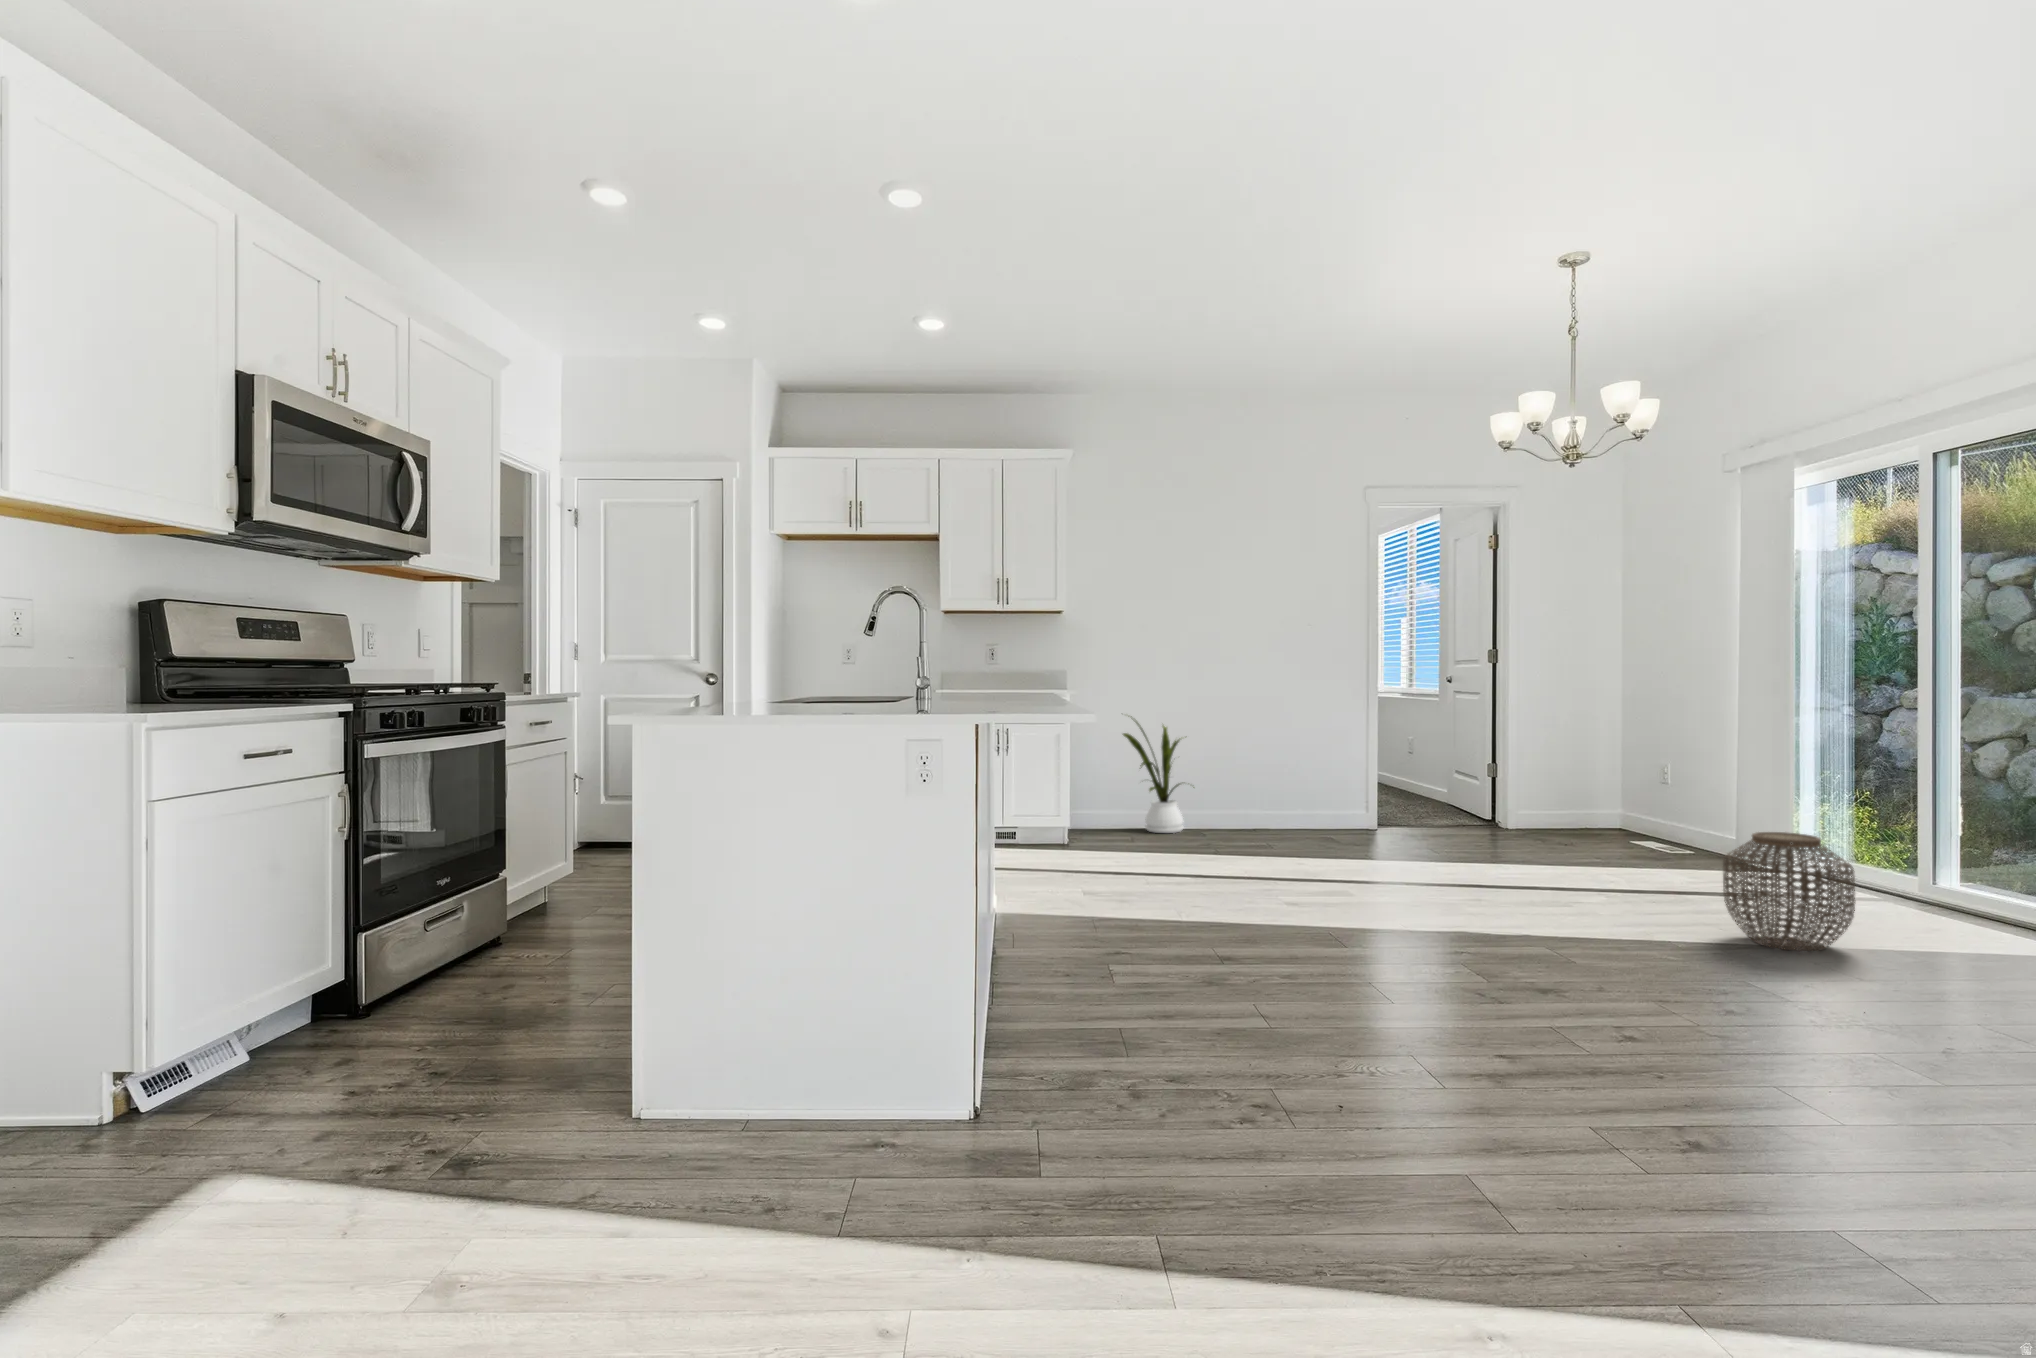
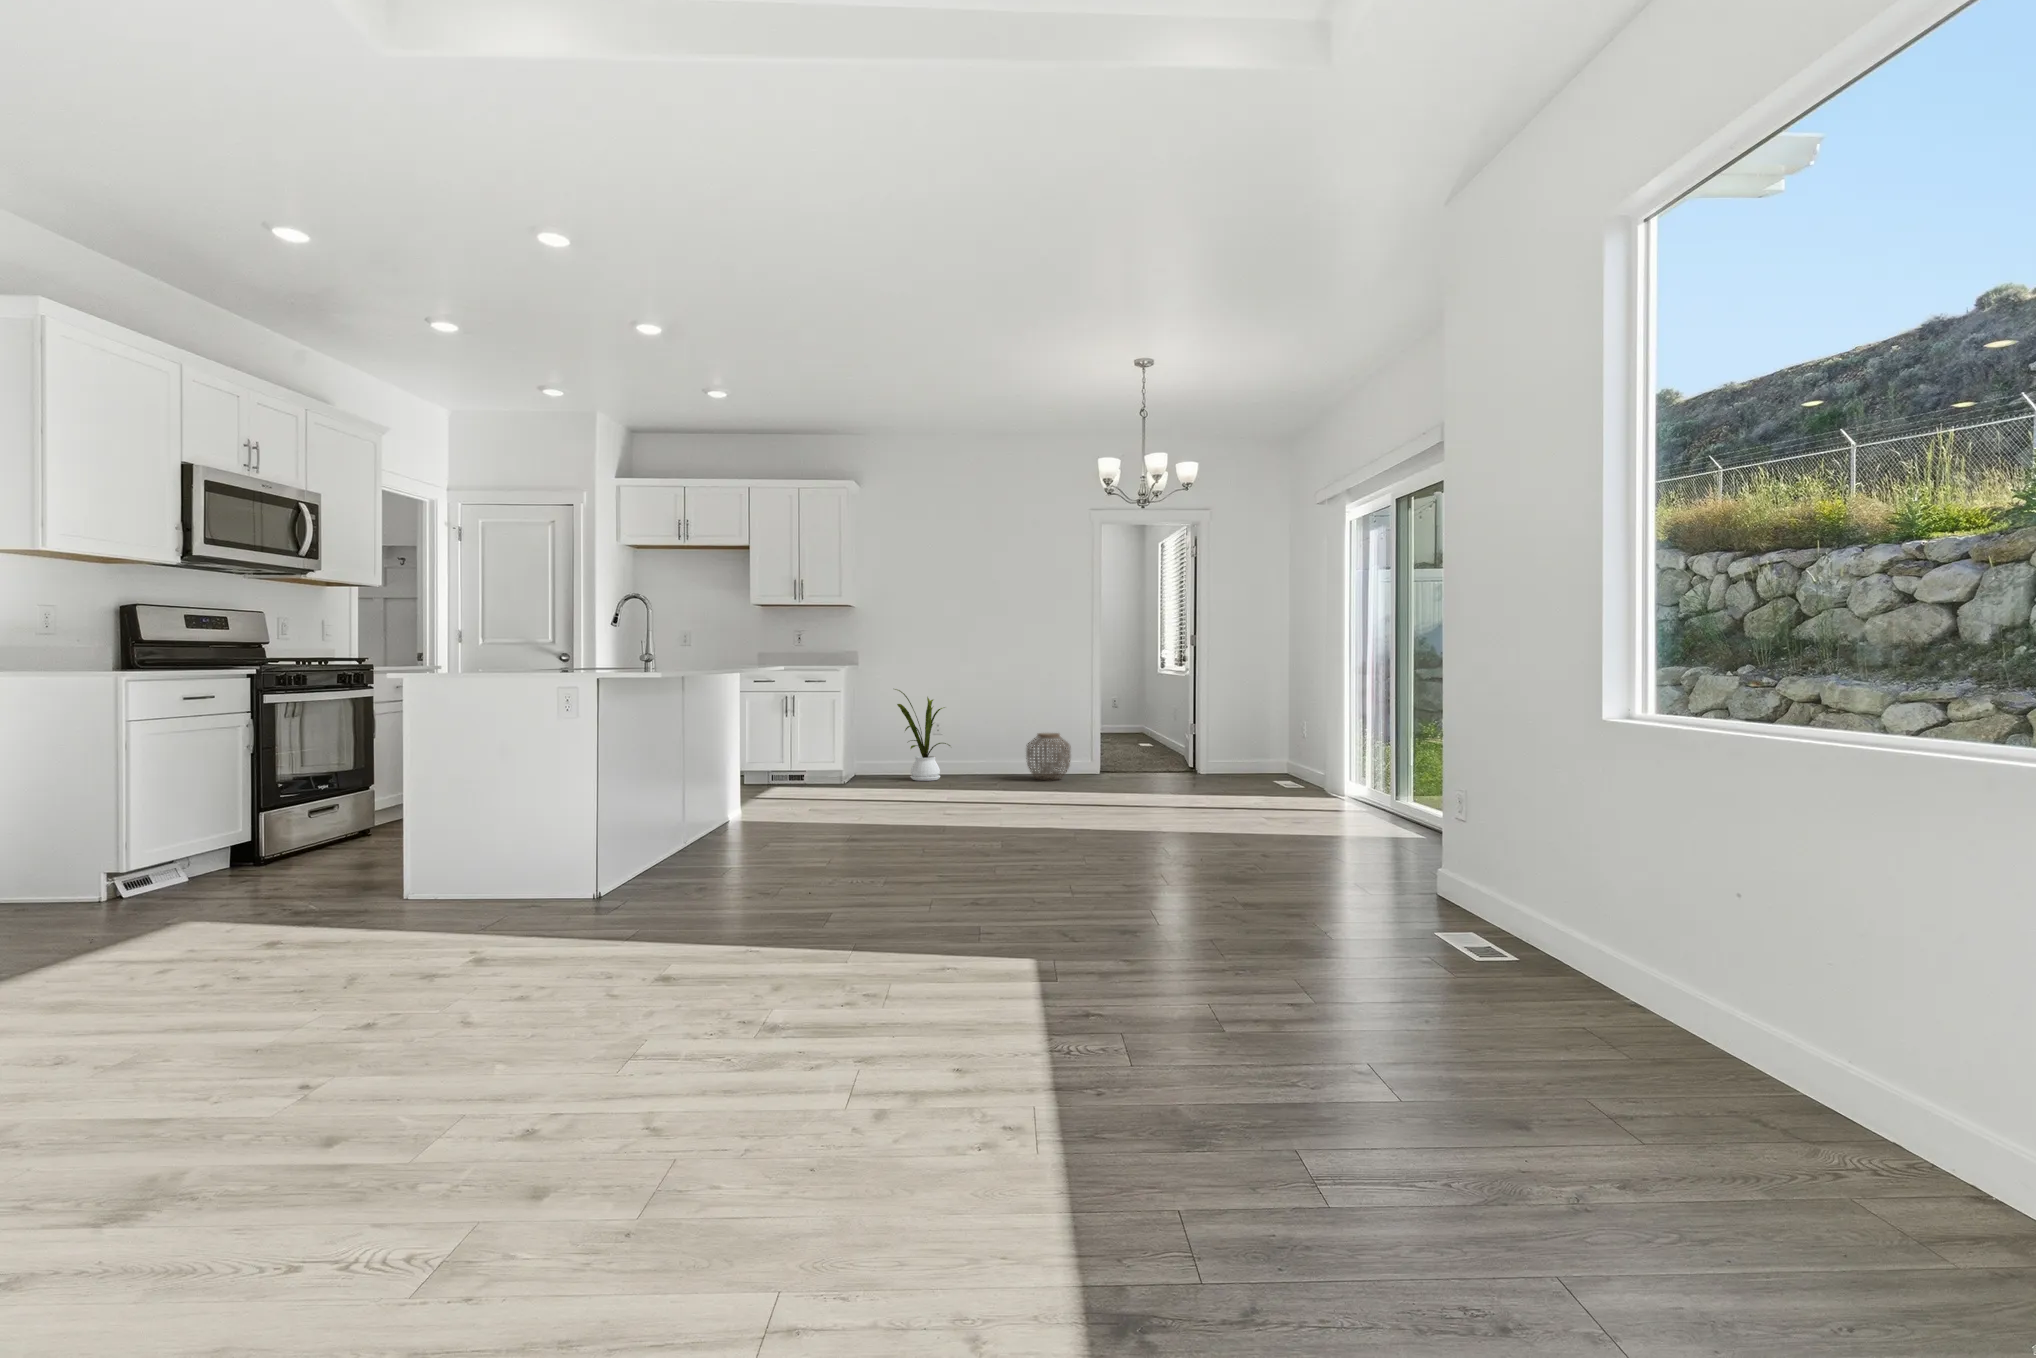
woven basket: present [1723,832,1855,951] -> present [1026,733,1070,780]

